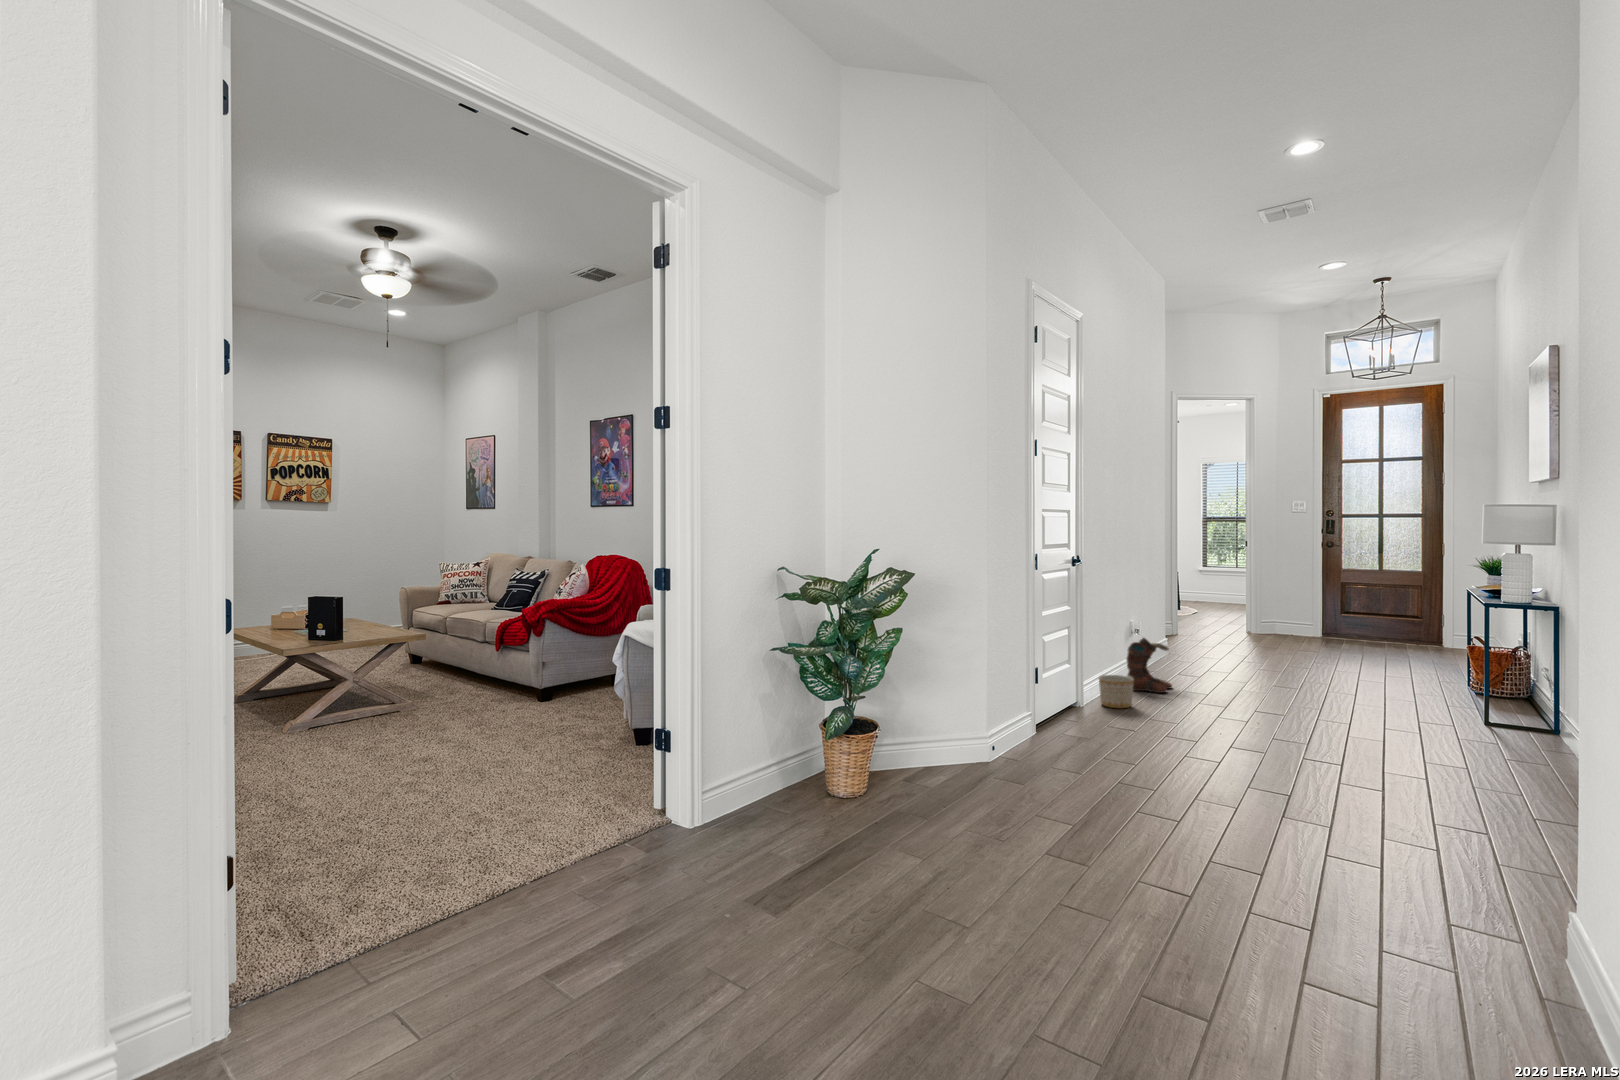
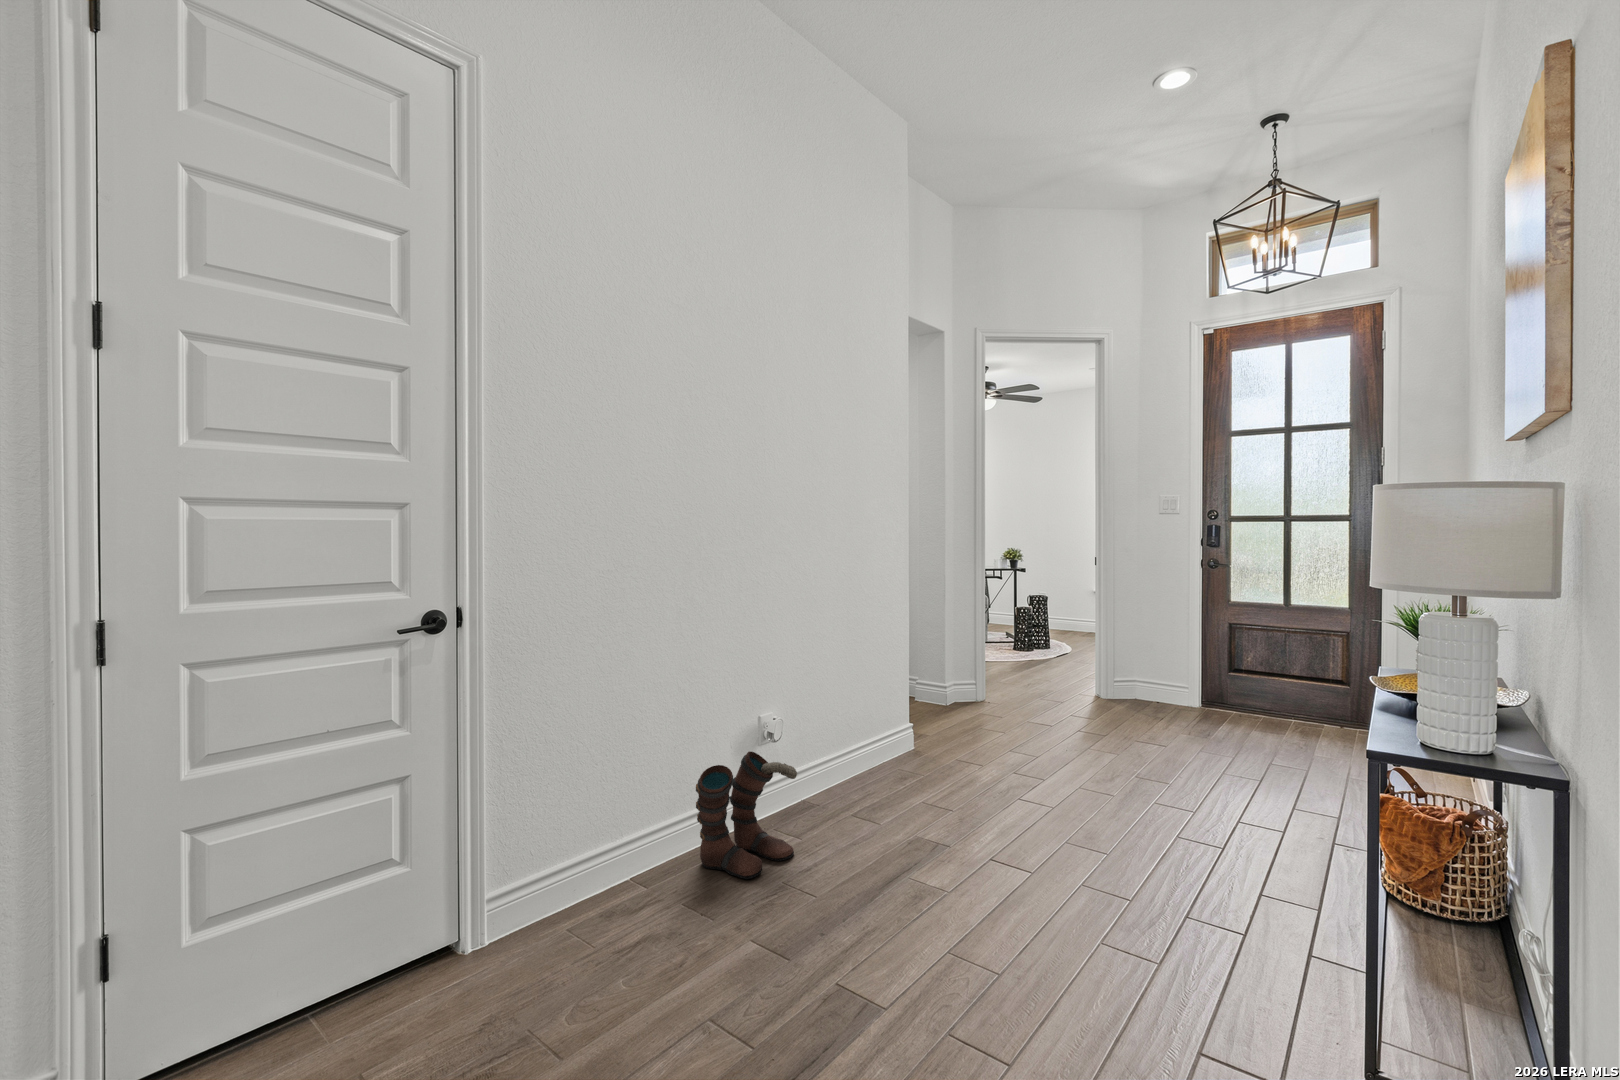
planter: present [1099,675,1134,708] -> none [547,854,622,944]

